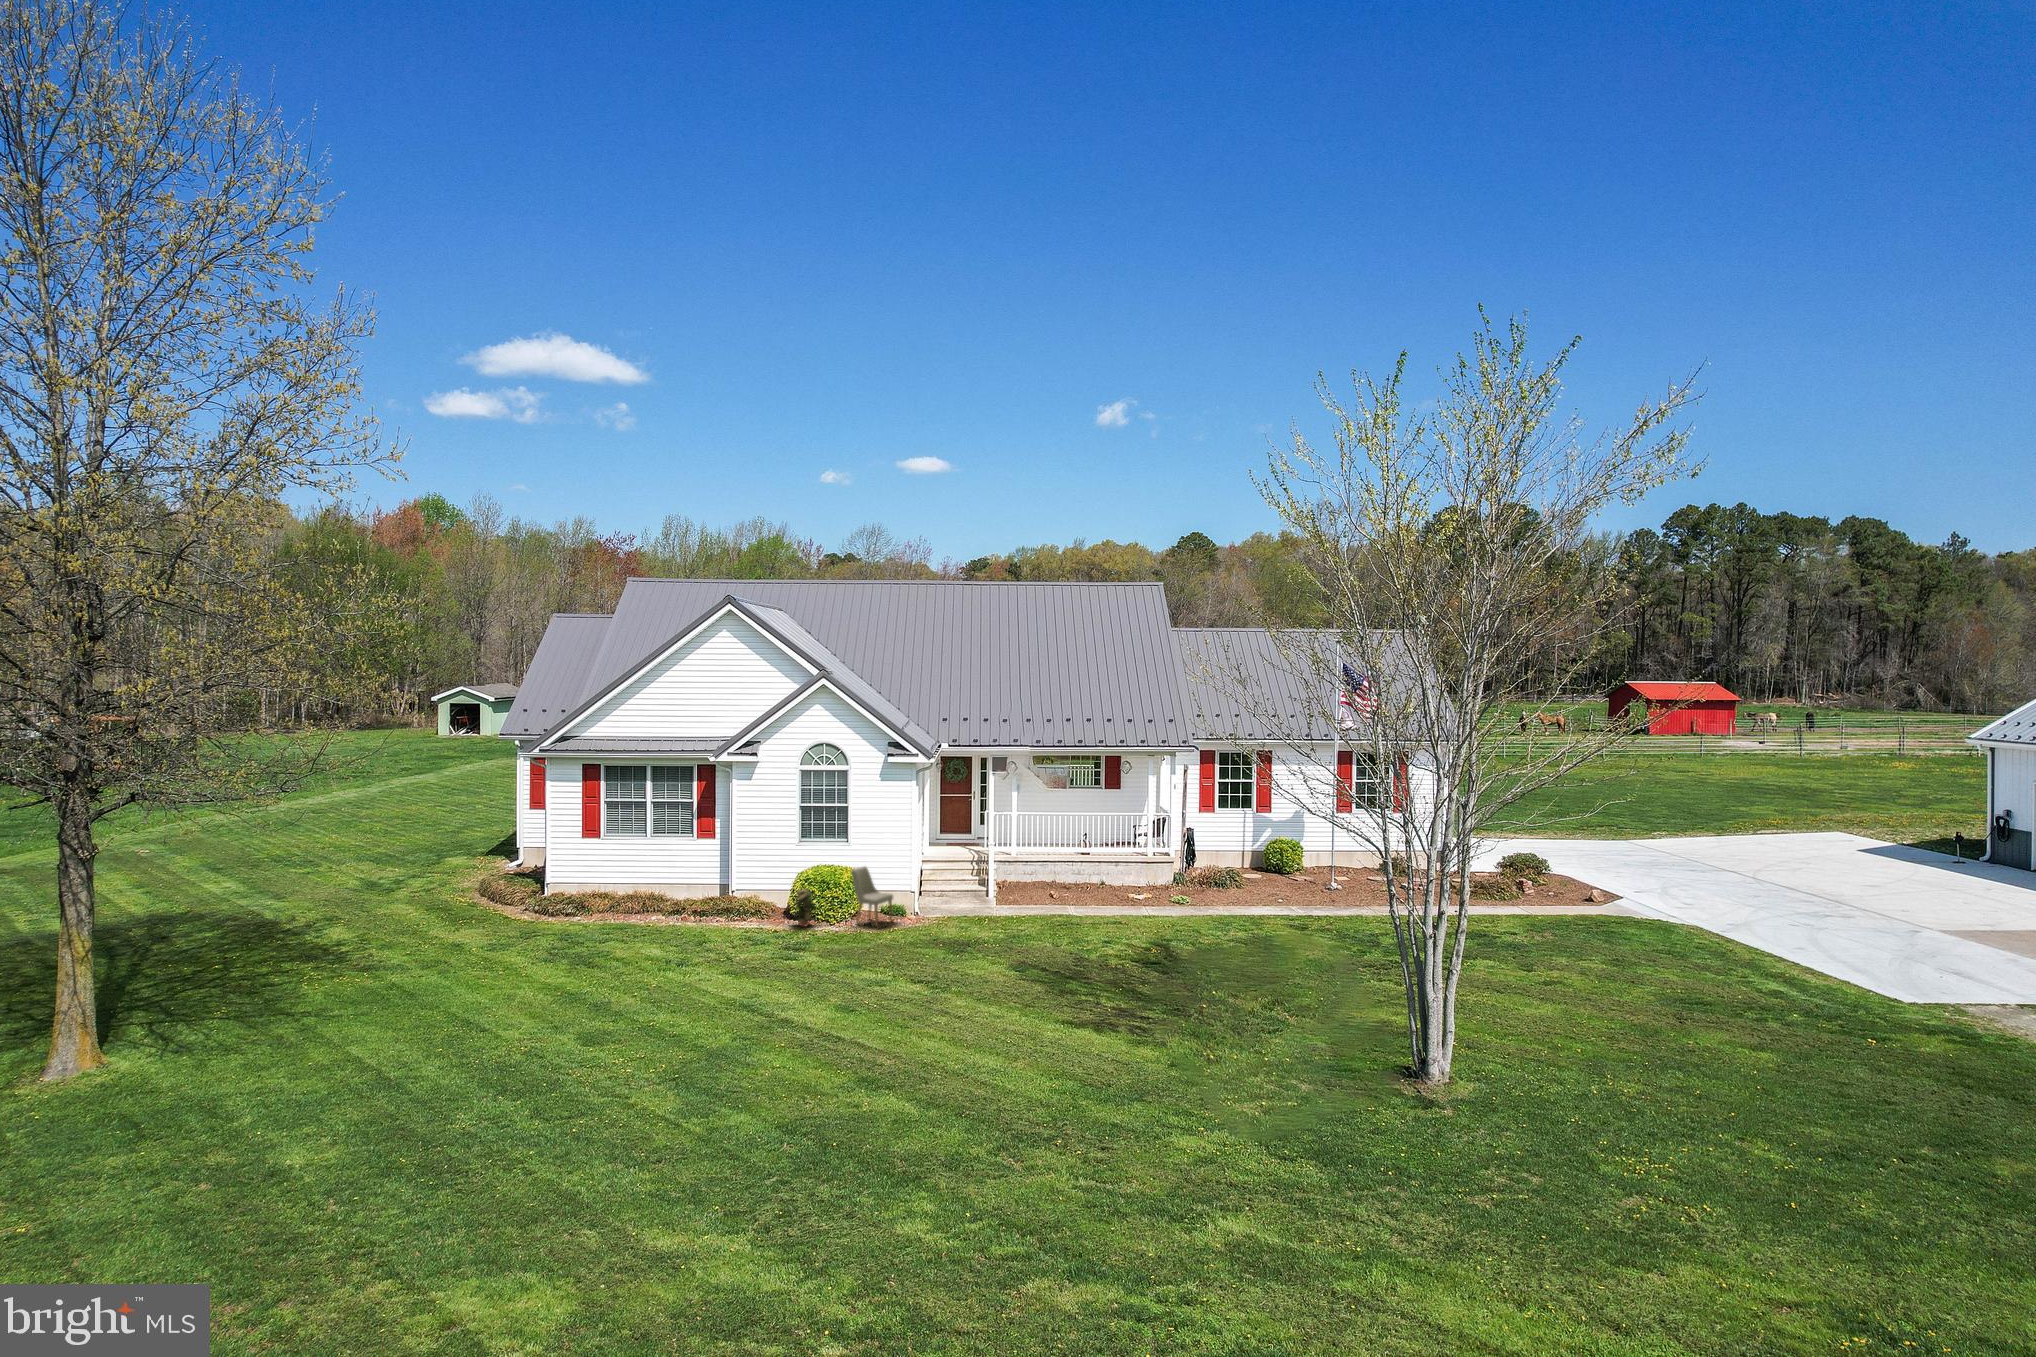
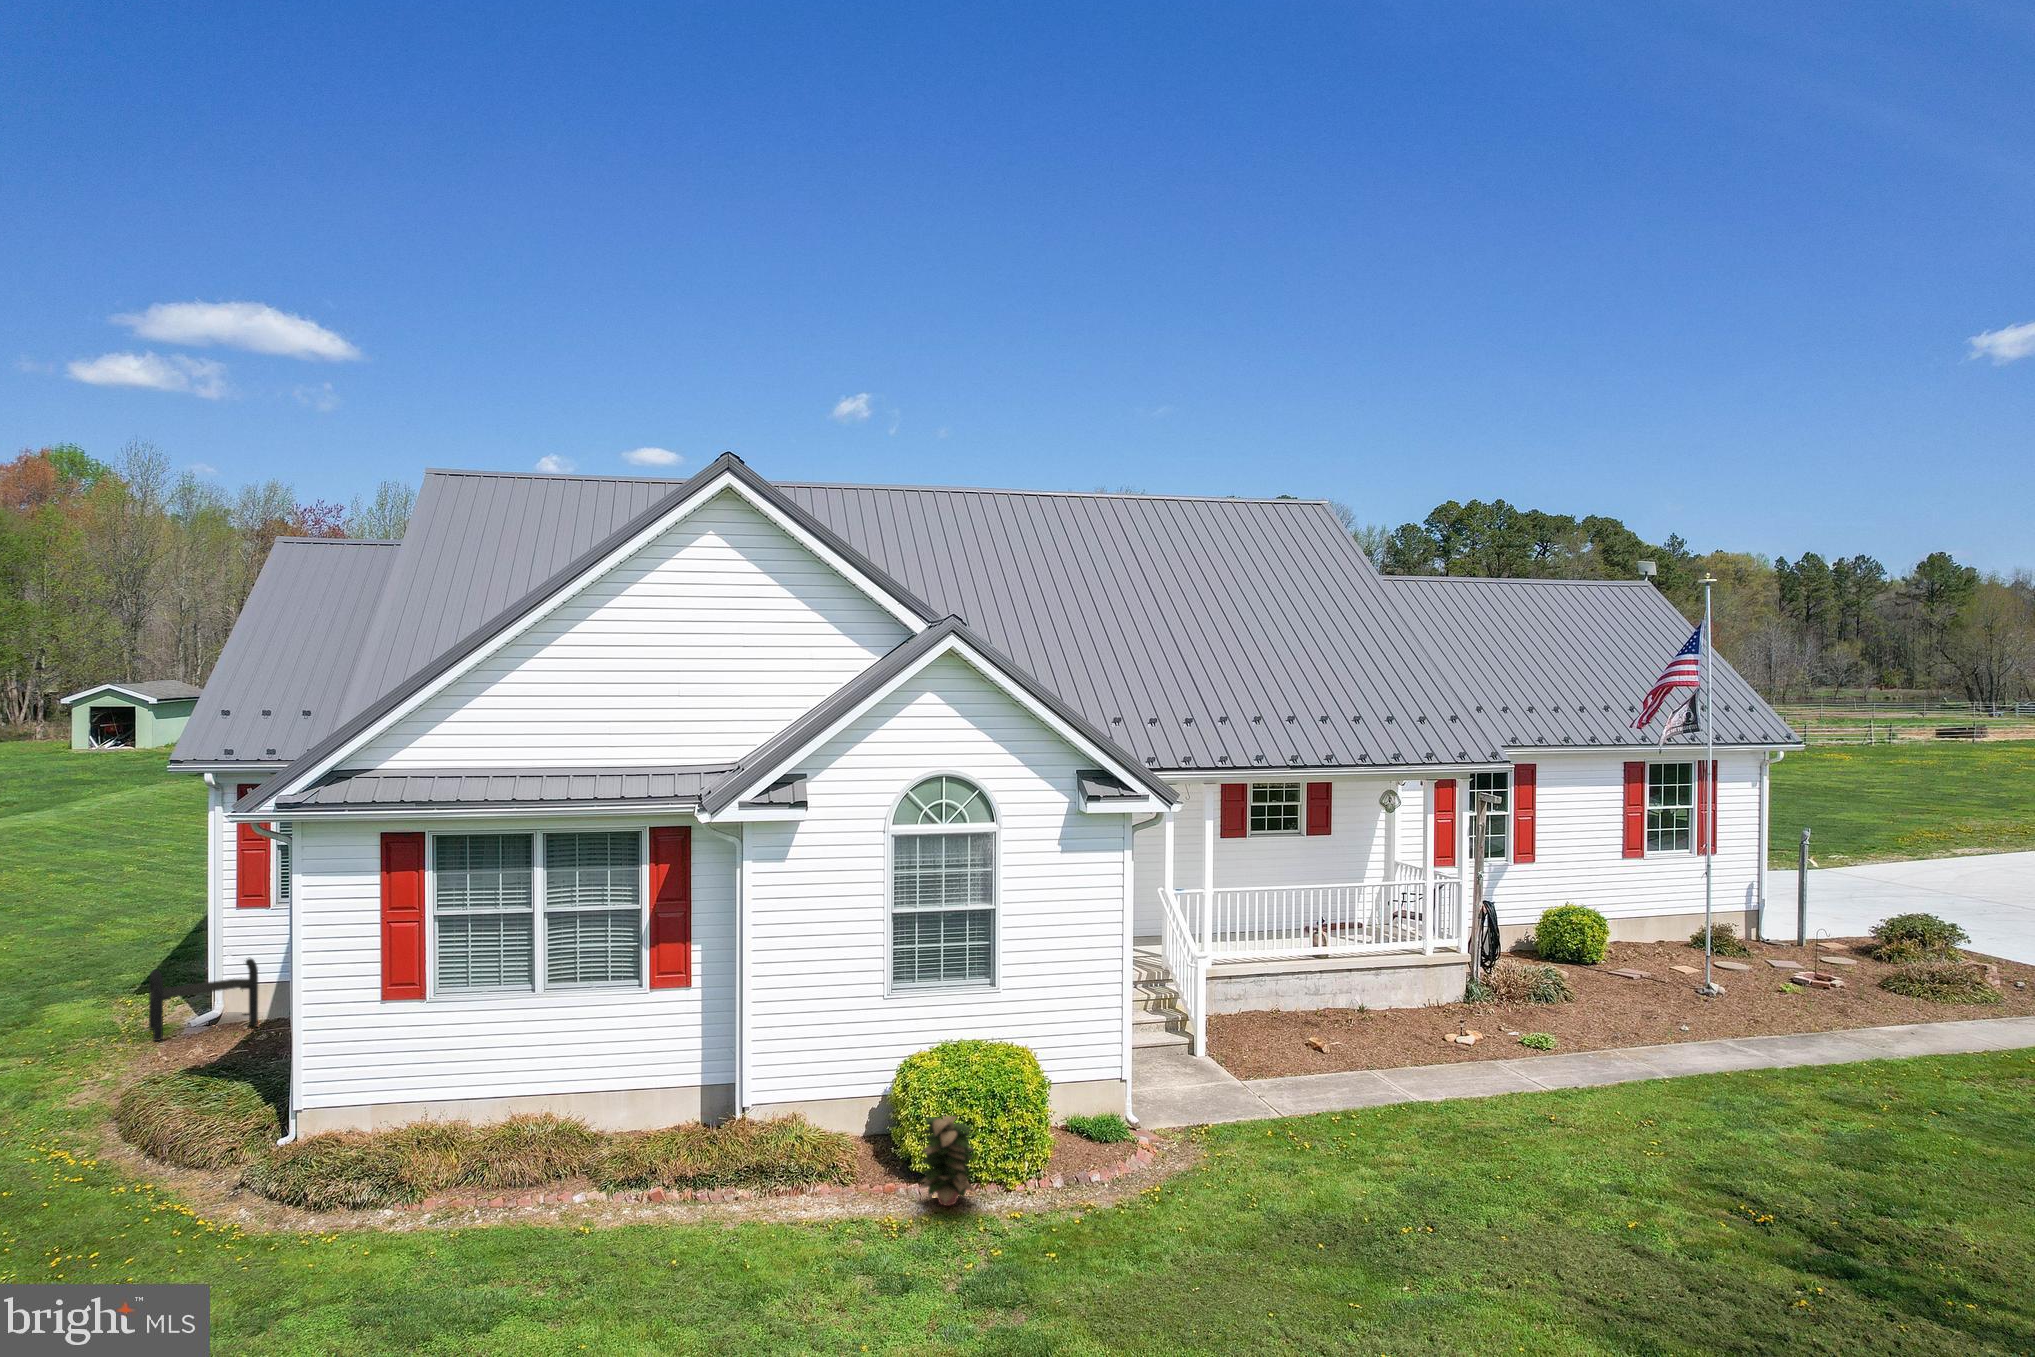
bench: none [490,835,538,870] -> present [149,959,258,1041]
chair: present [851,866,893,926] -> none [1040,1047,1128,1196]

